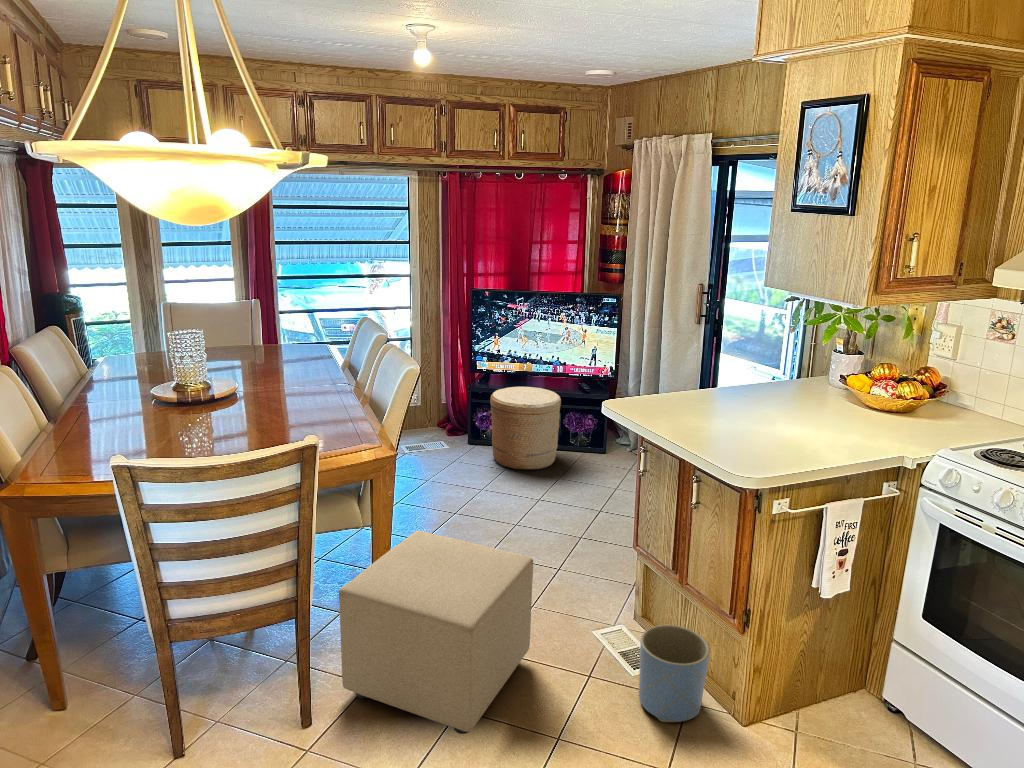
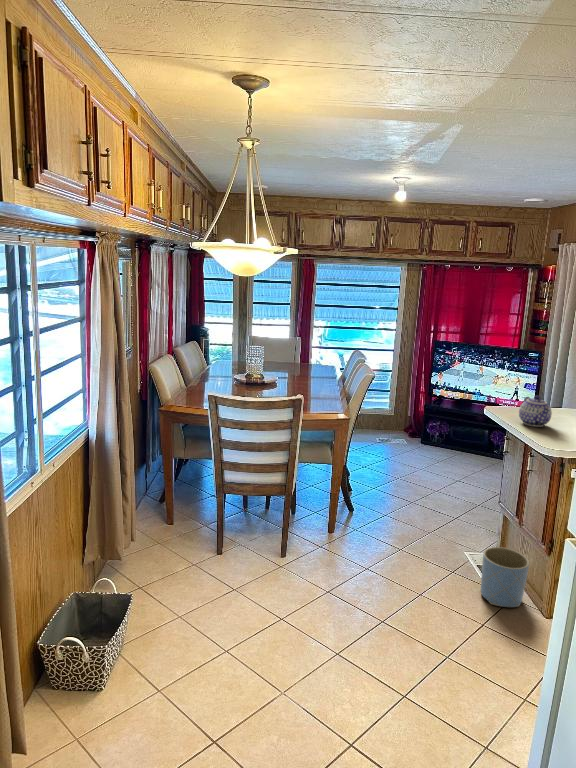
woven basket: present [490,387,561,470] -> none [436,408,488,465]
teapot: none [678,389,734,439] -> present [519,396,552,427]
ottoman: present [339,531,533,734] -> none [306,469,425,580]

